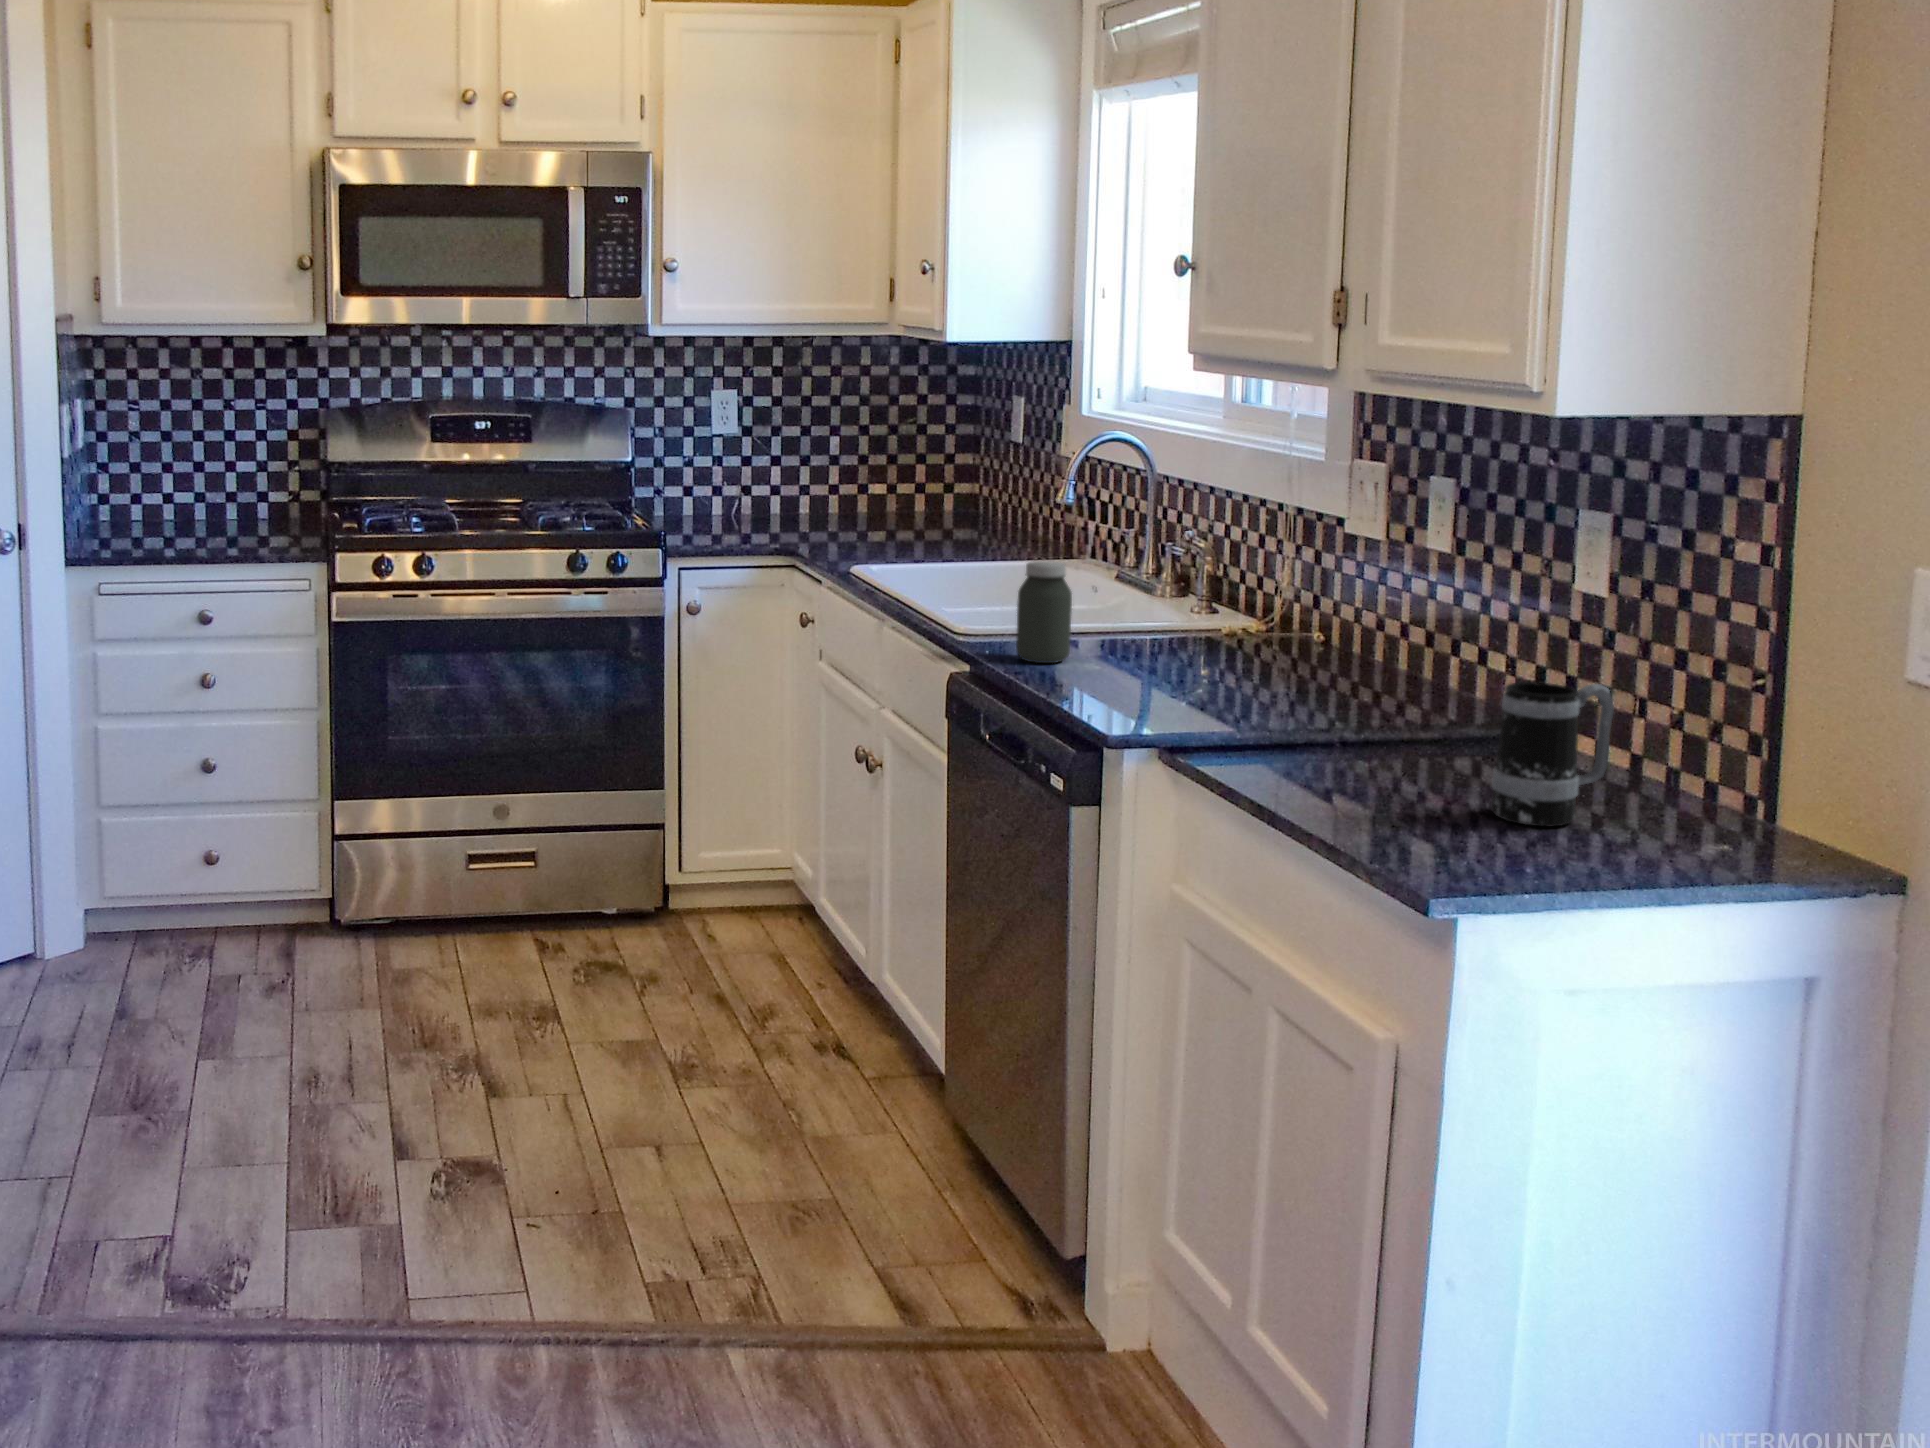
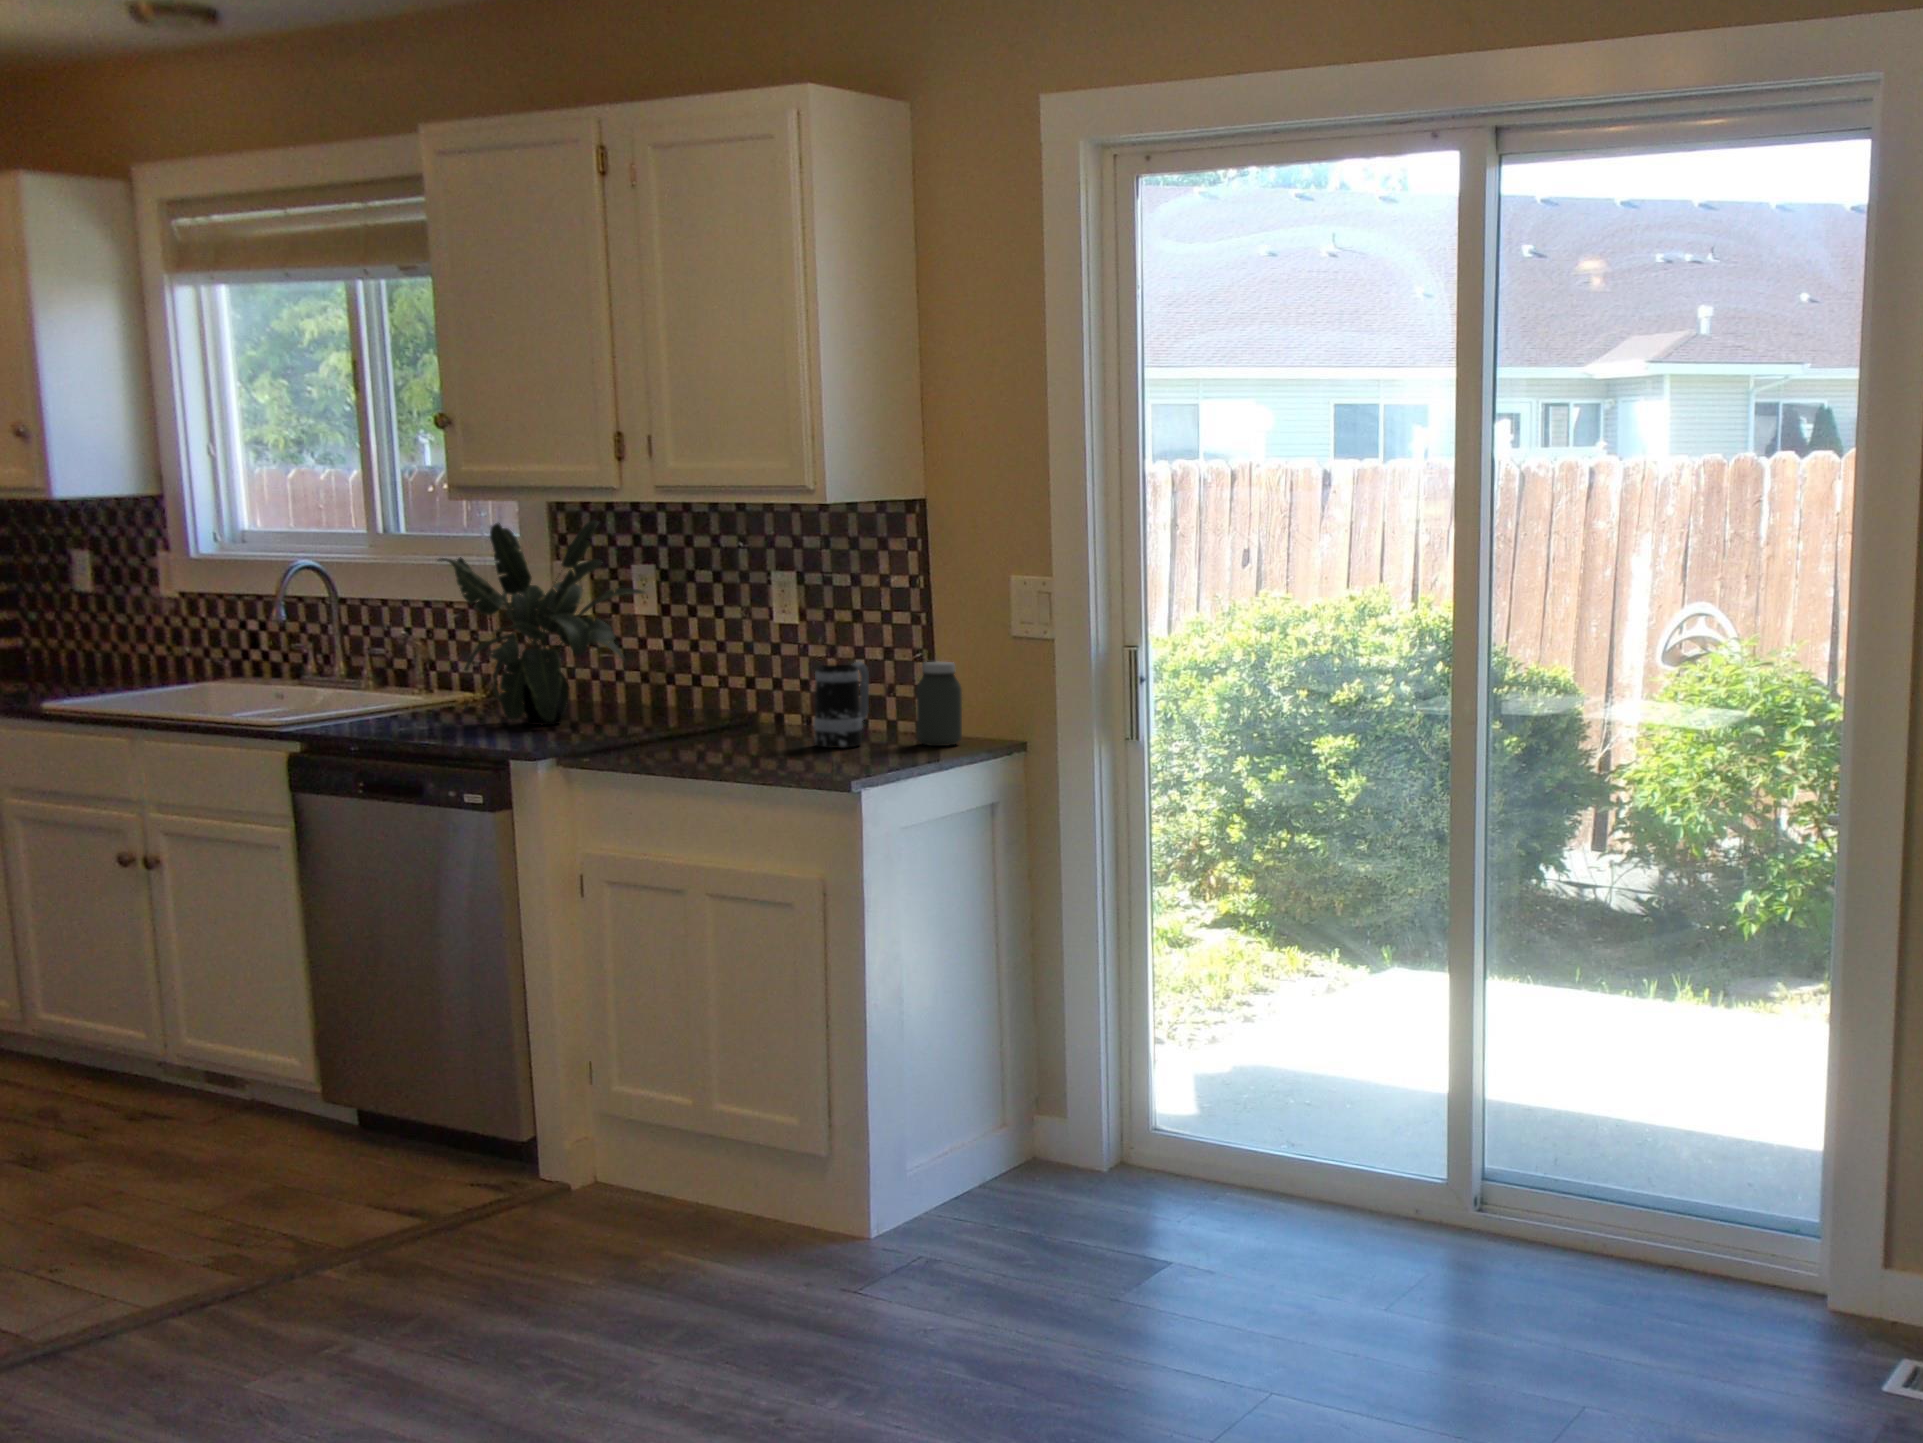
potted plant: none [1115,413,1406,693] -> present [438,520,645,725]
jar: present [1016,561,1072,663] -> present [917,662,962,746]

